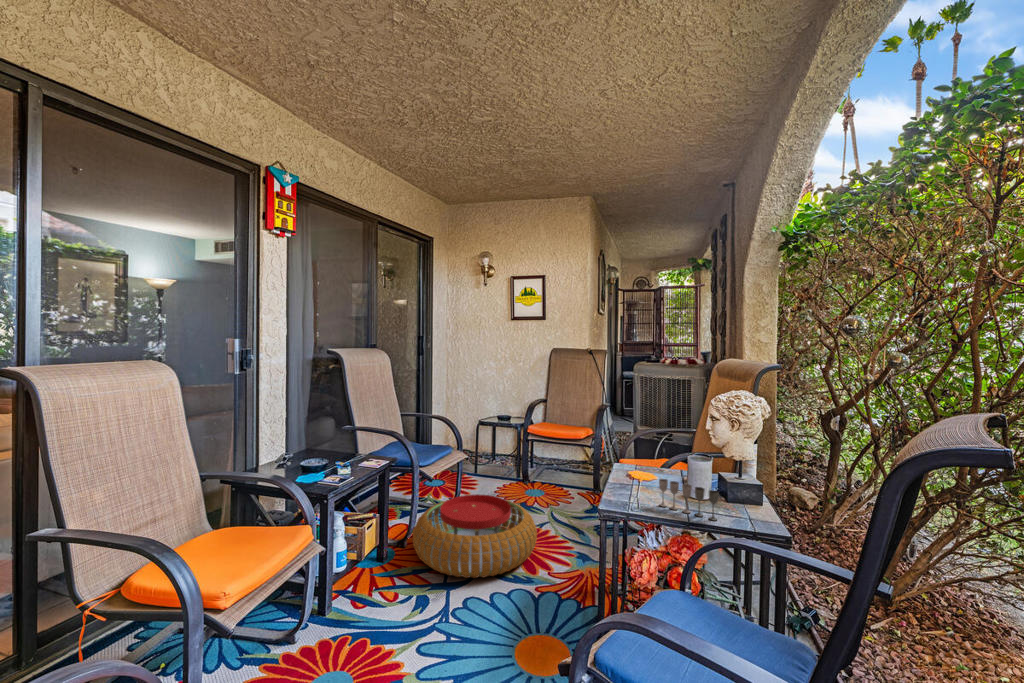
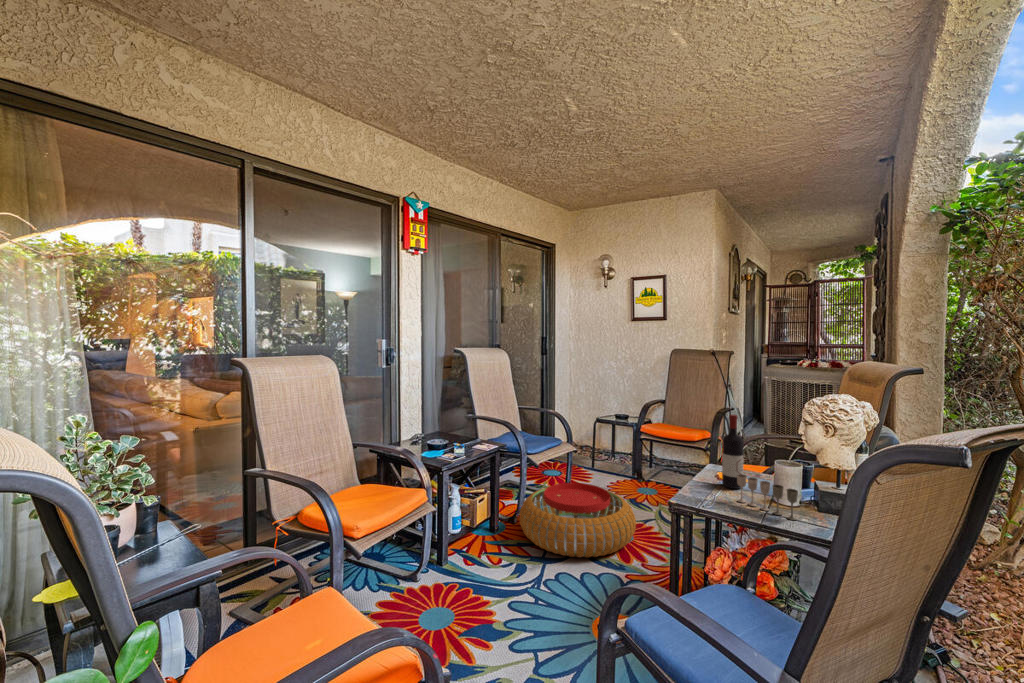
wine bottle: none [638,419,658,492] -> present [722,415,744,489]

